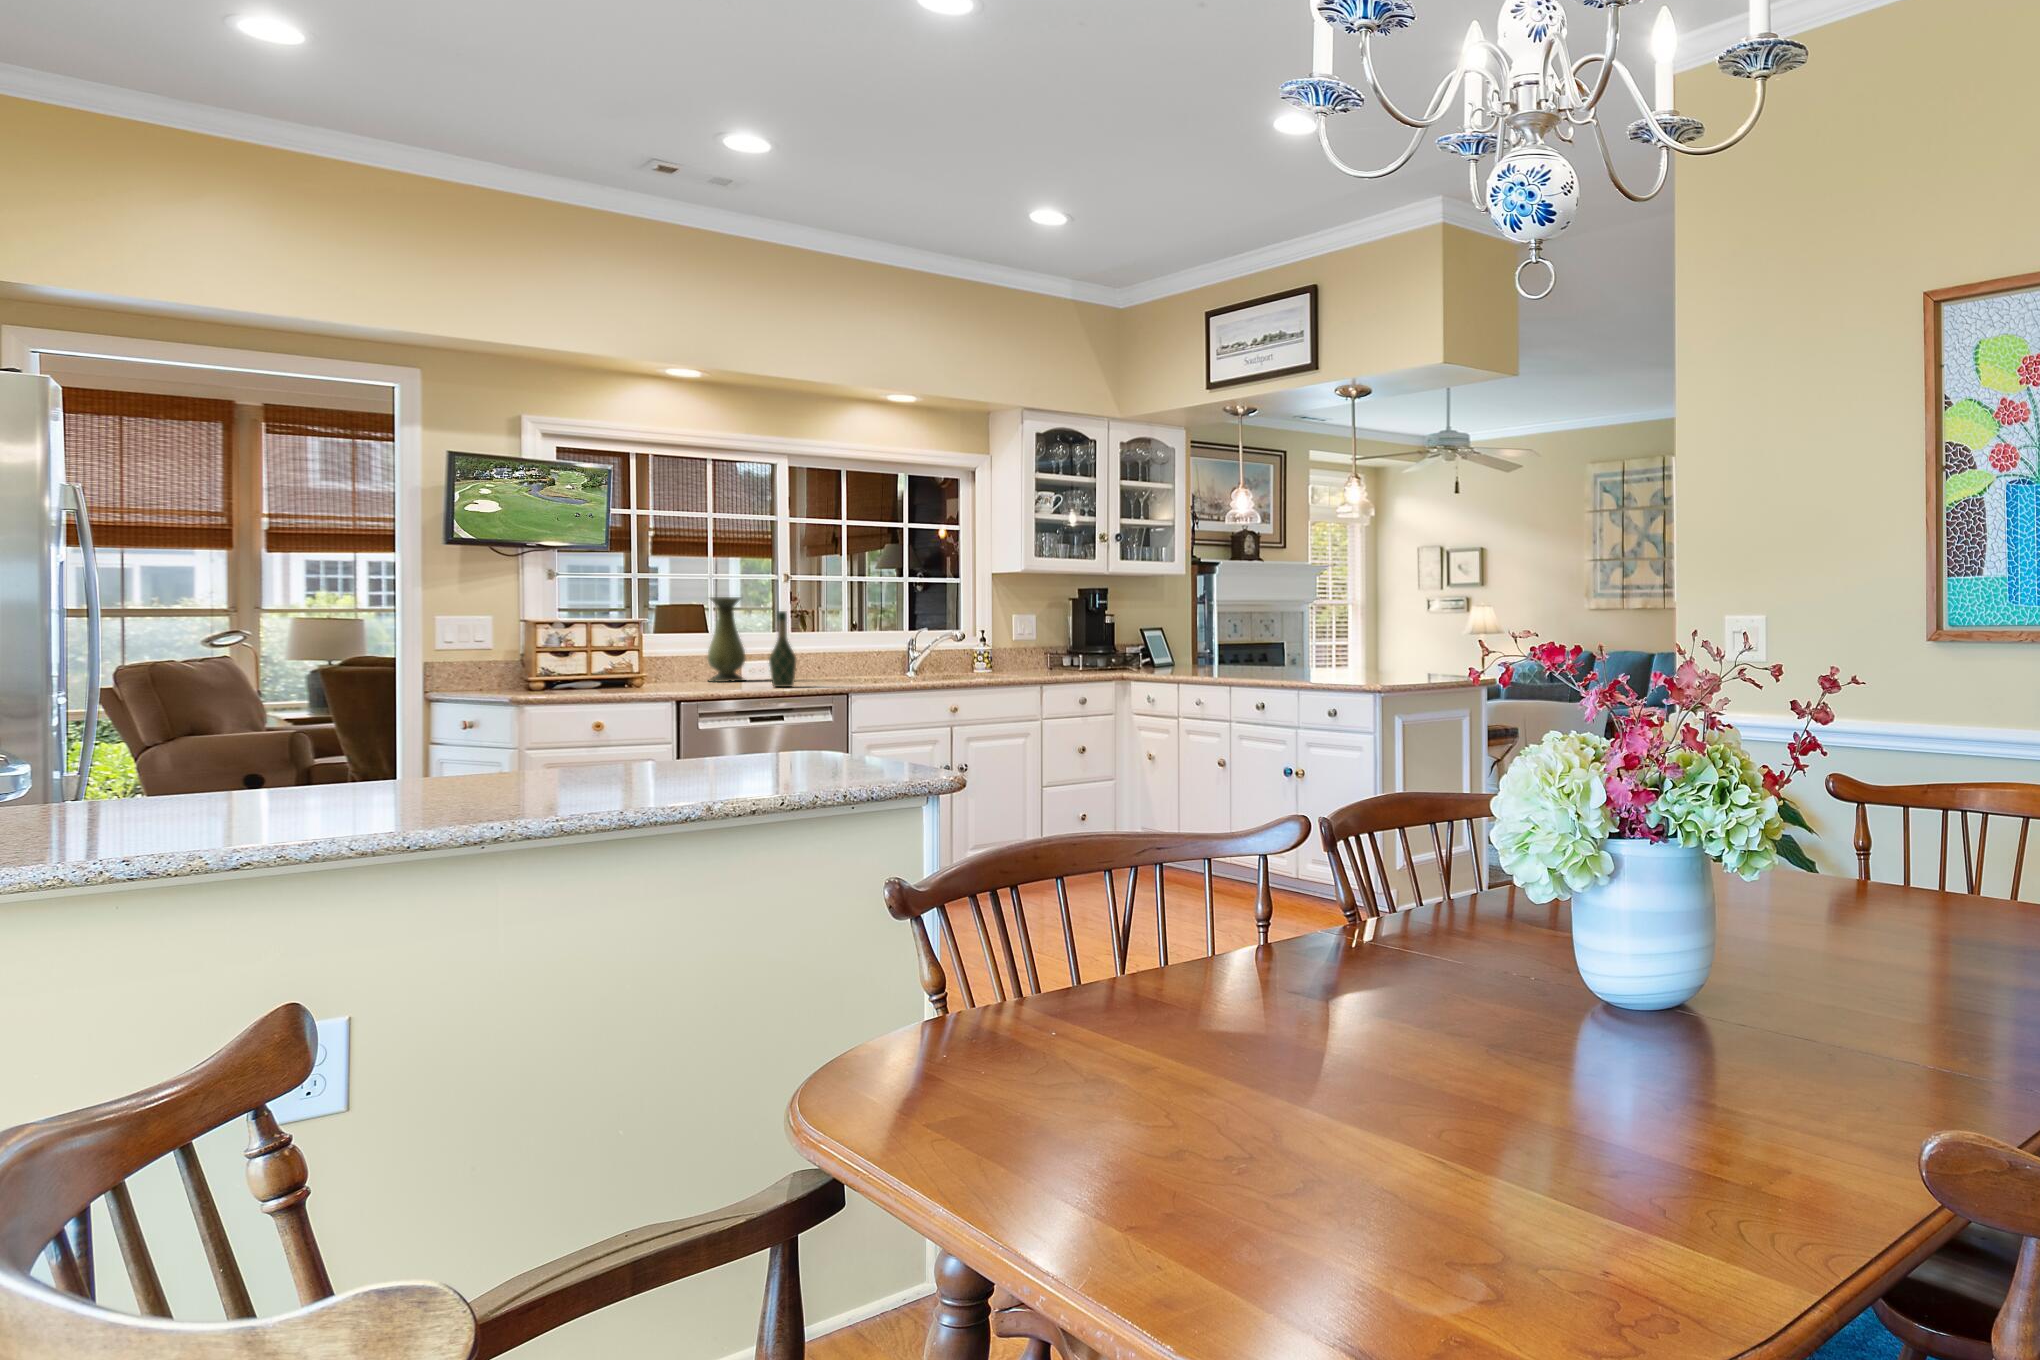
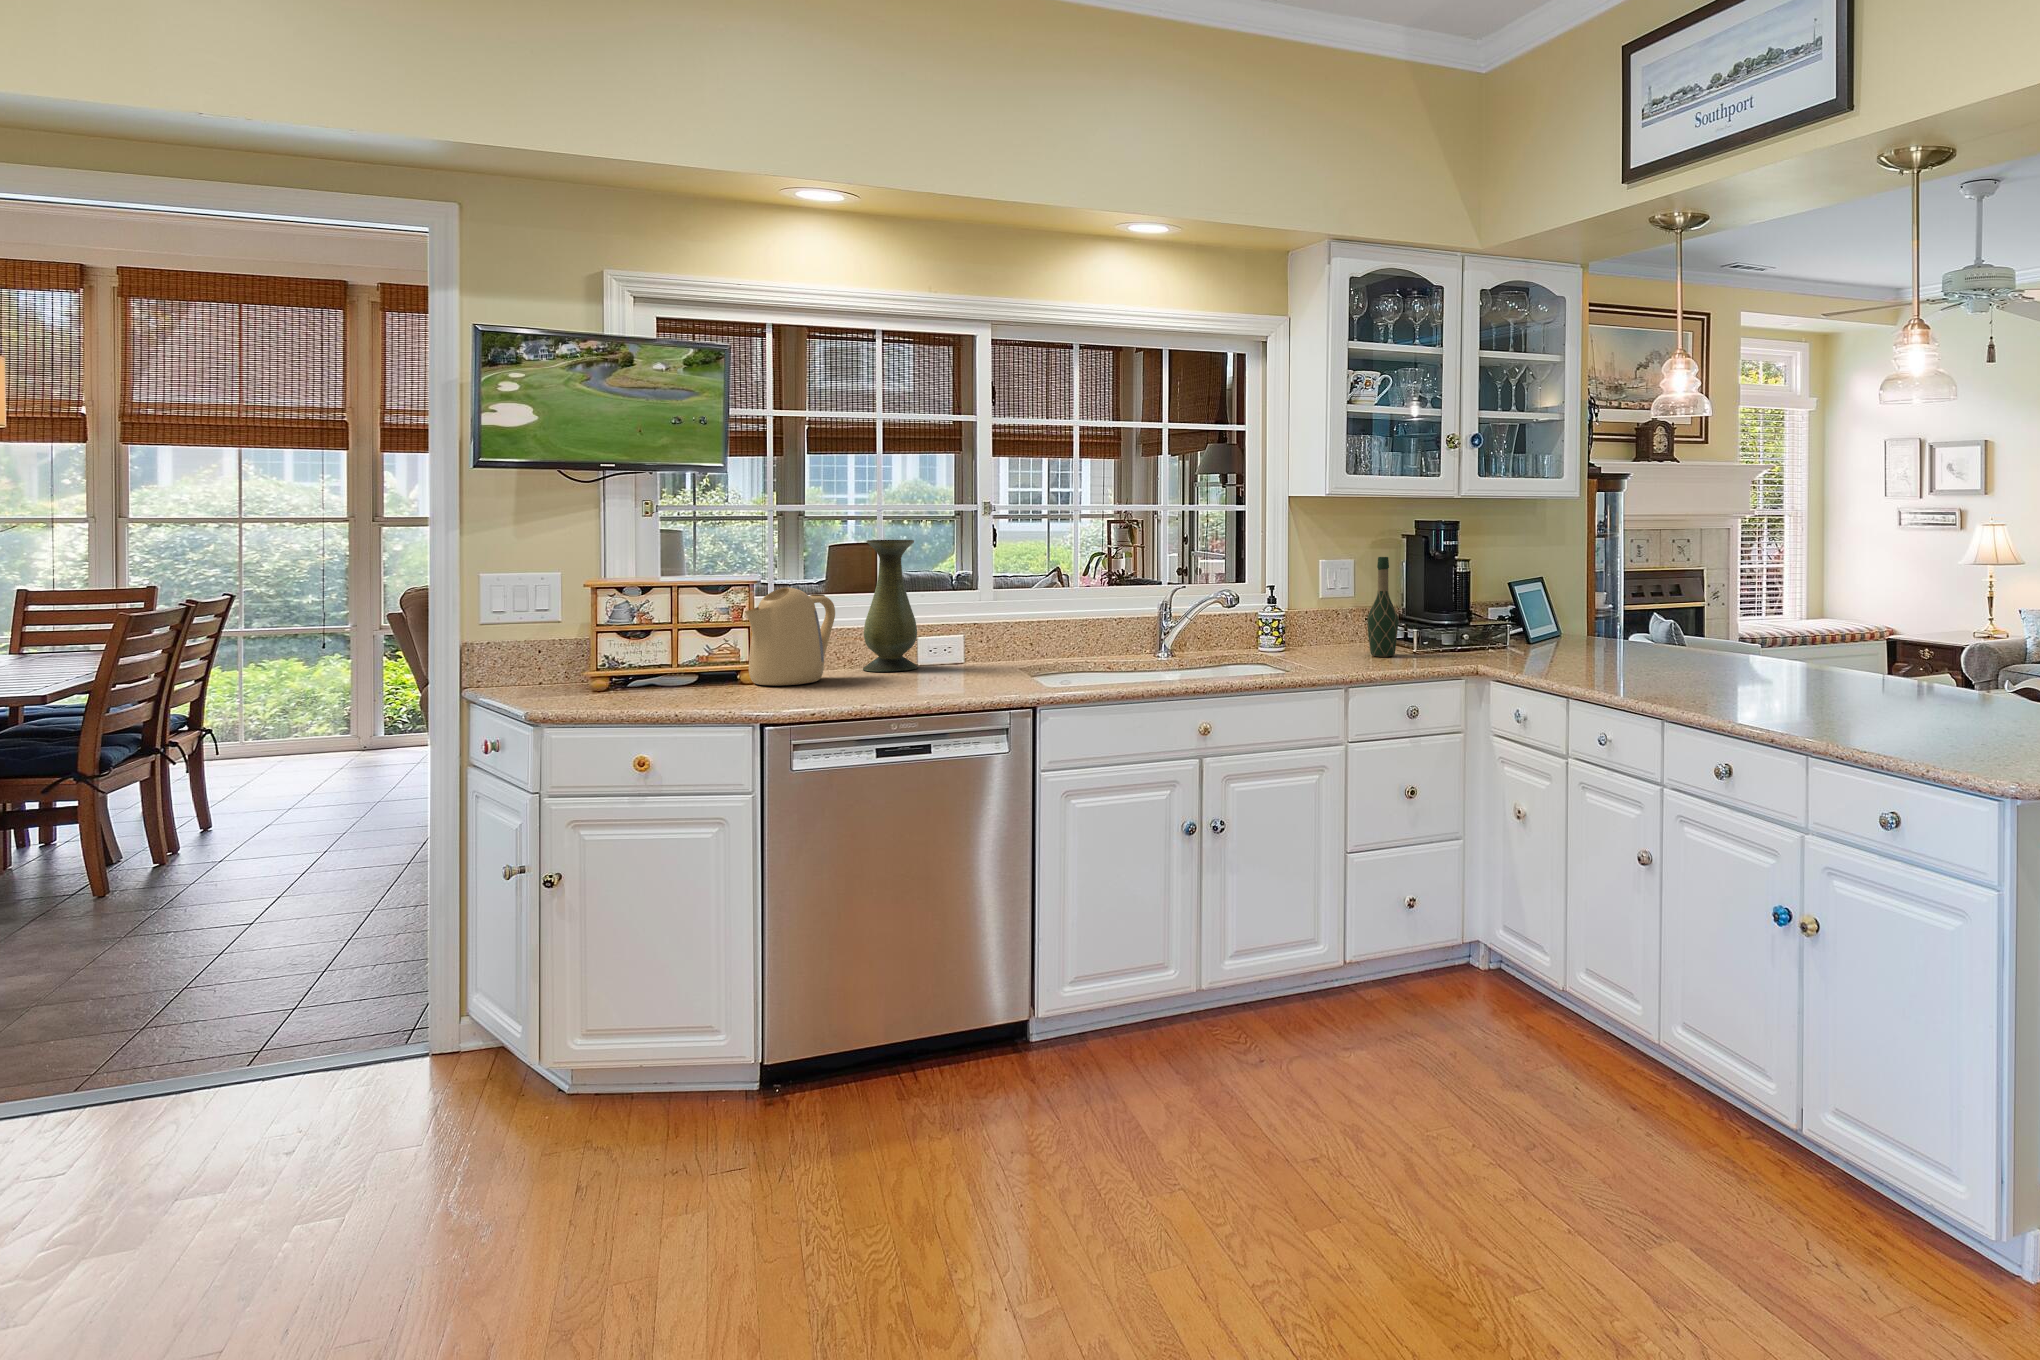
wine bottle: present [769,611,796,687] -> present [1367,557,1399,657]
kettle: none [639,625,694,686] -> present [745,588,835,685]

